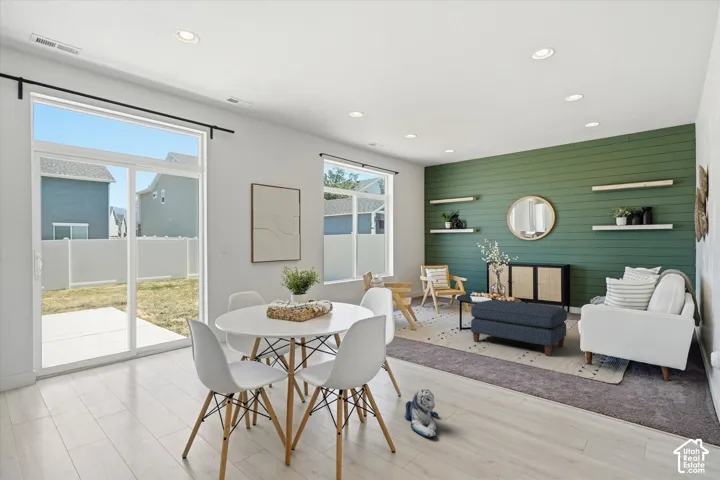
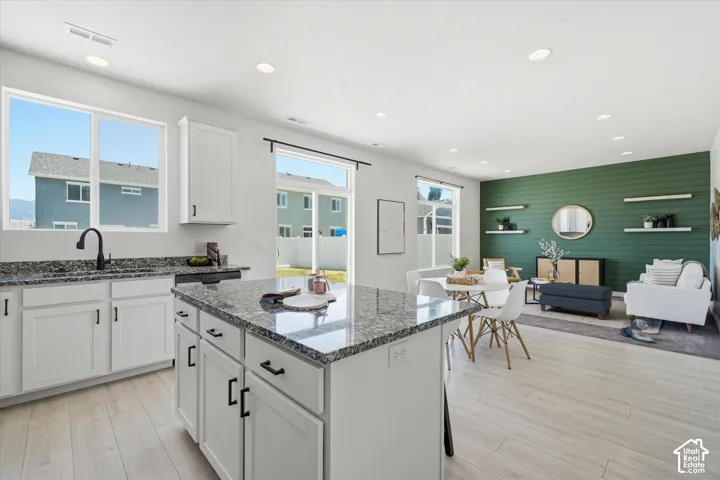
plush toy: present [405,389,438,438] -> present [620,319,654,342]

